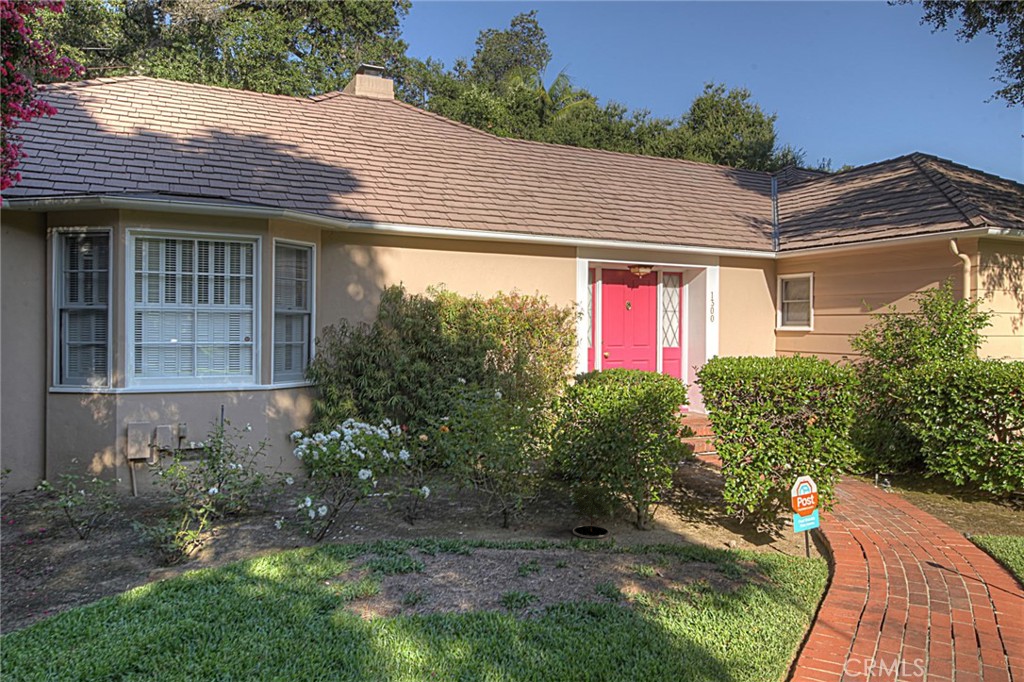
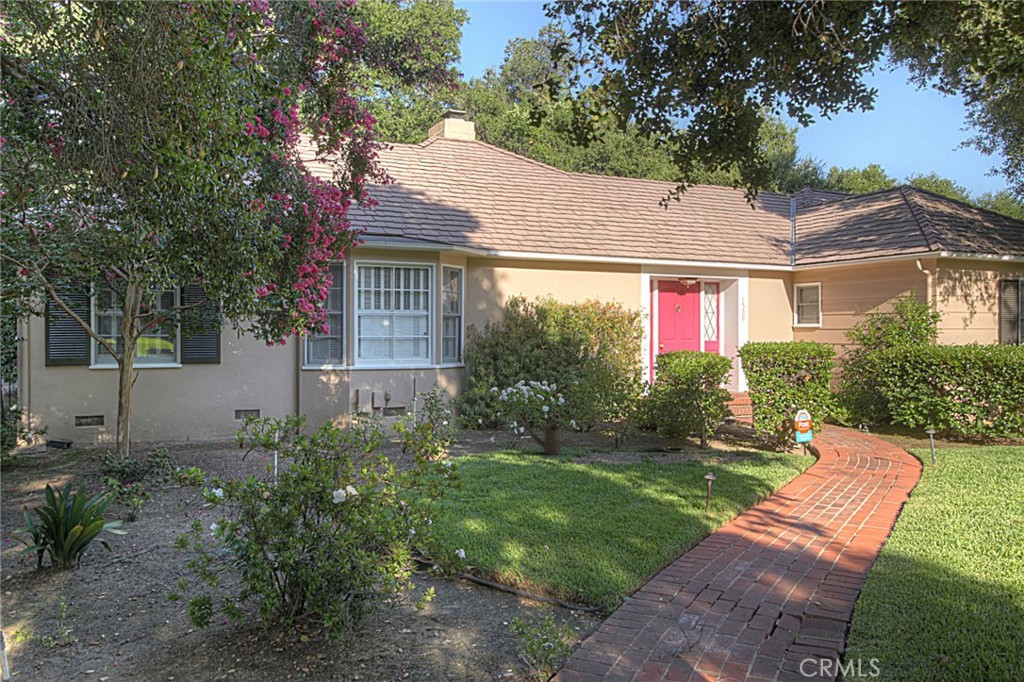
watering can: none [342,484,405,545] -> present [525,420,566,455]

